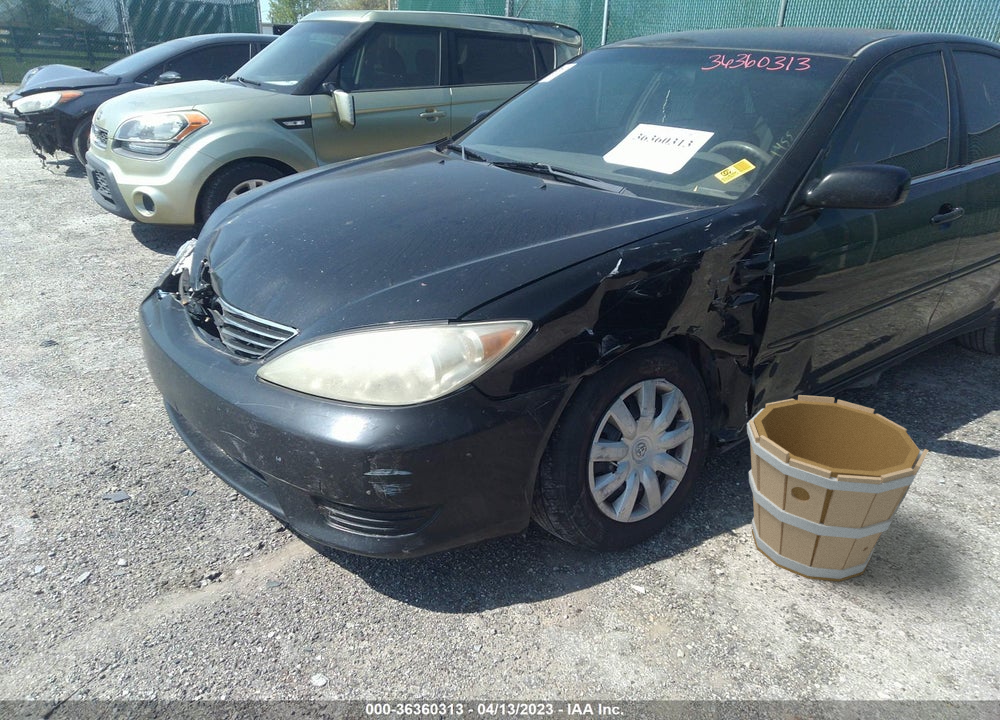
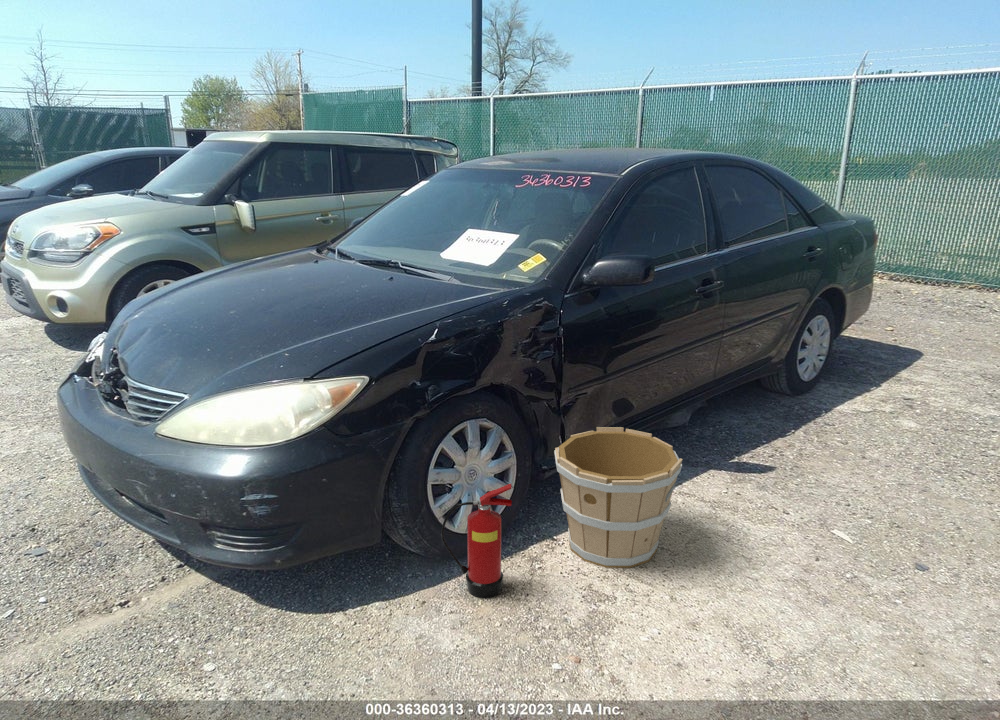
fire extinguisher: none [607,470,707,609] -> present [441,484,512,598]

